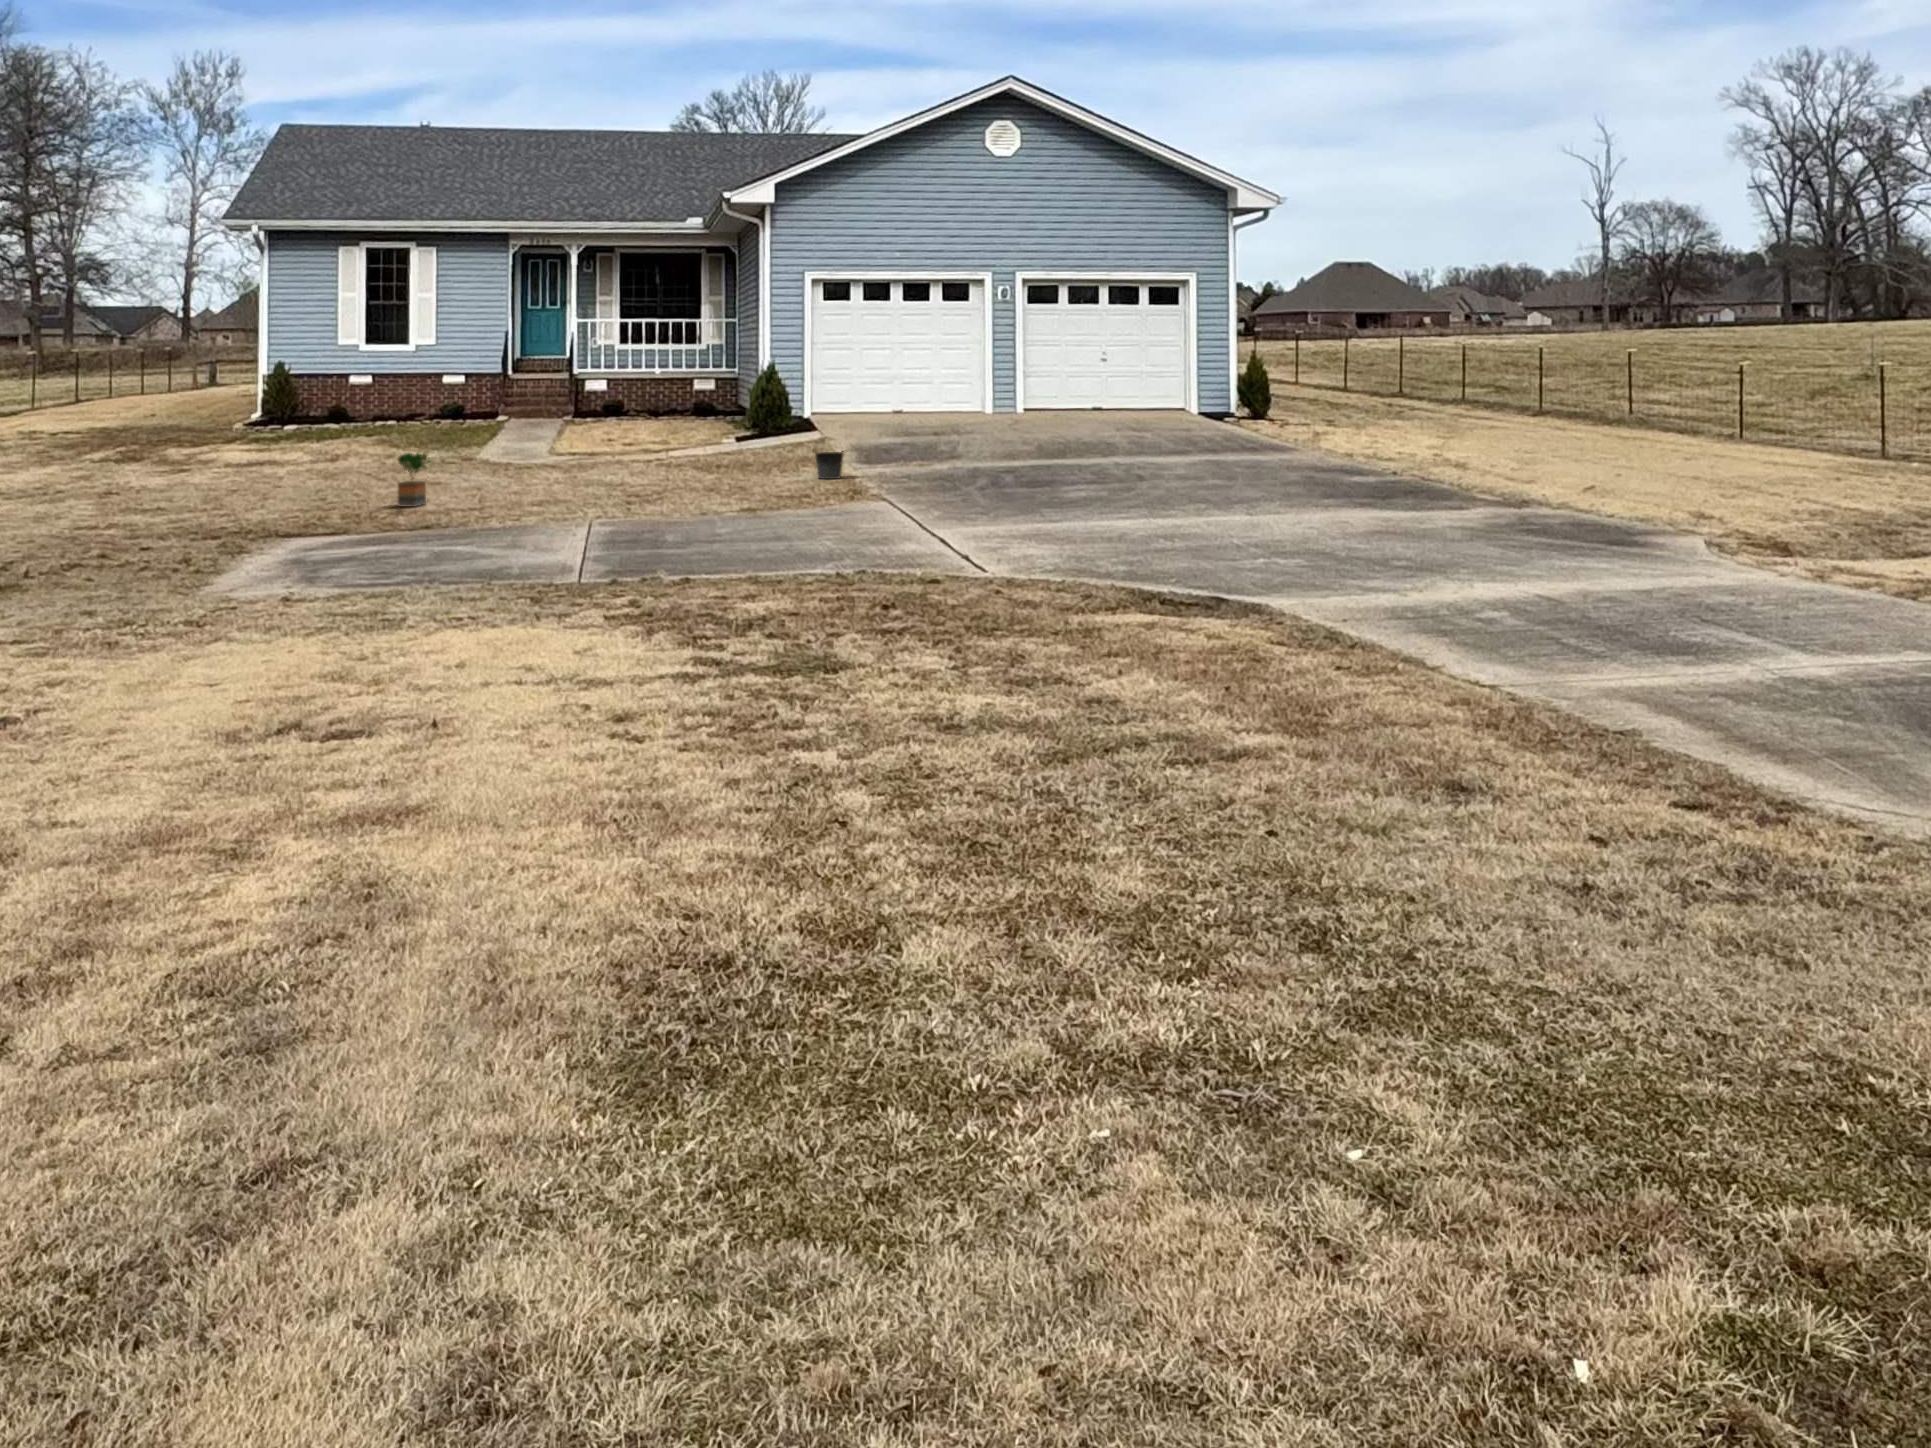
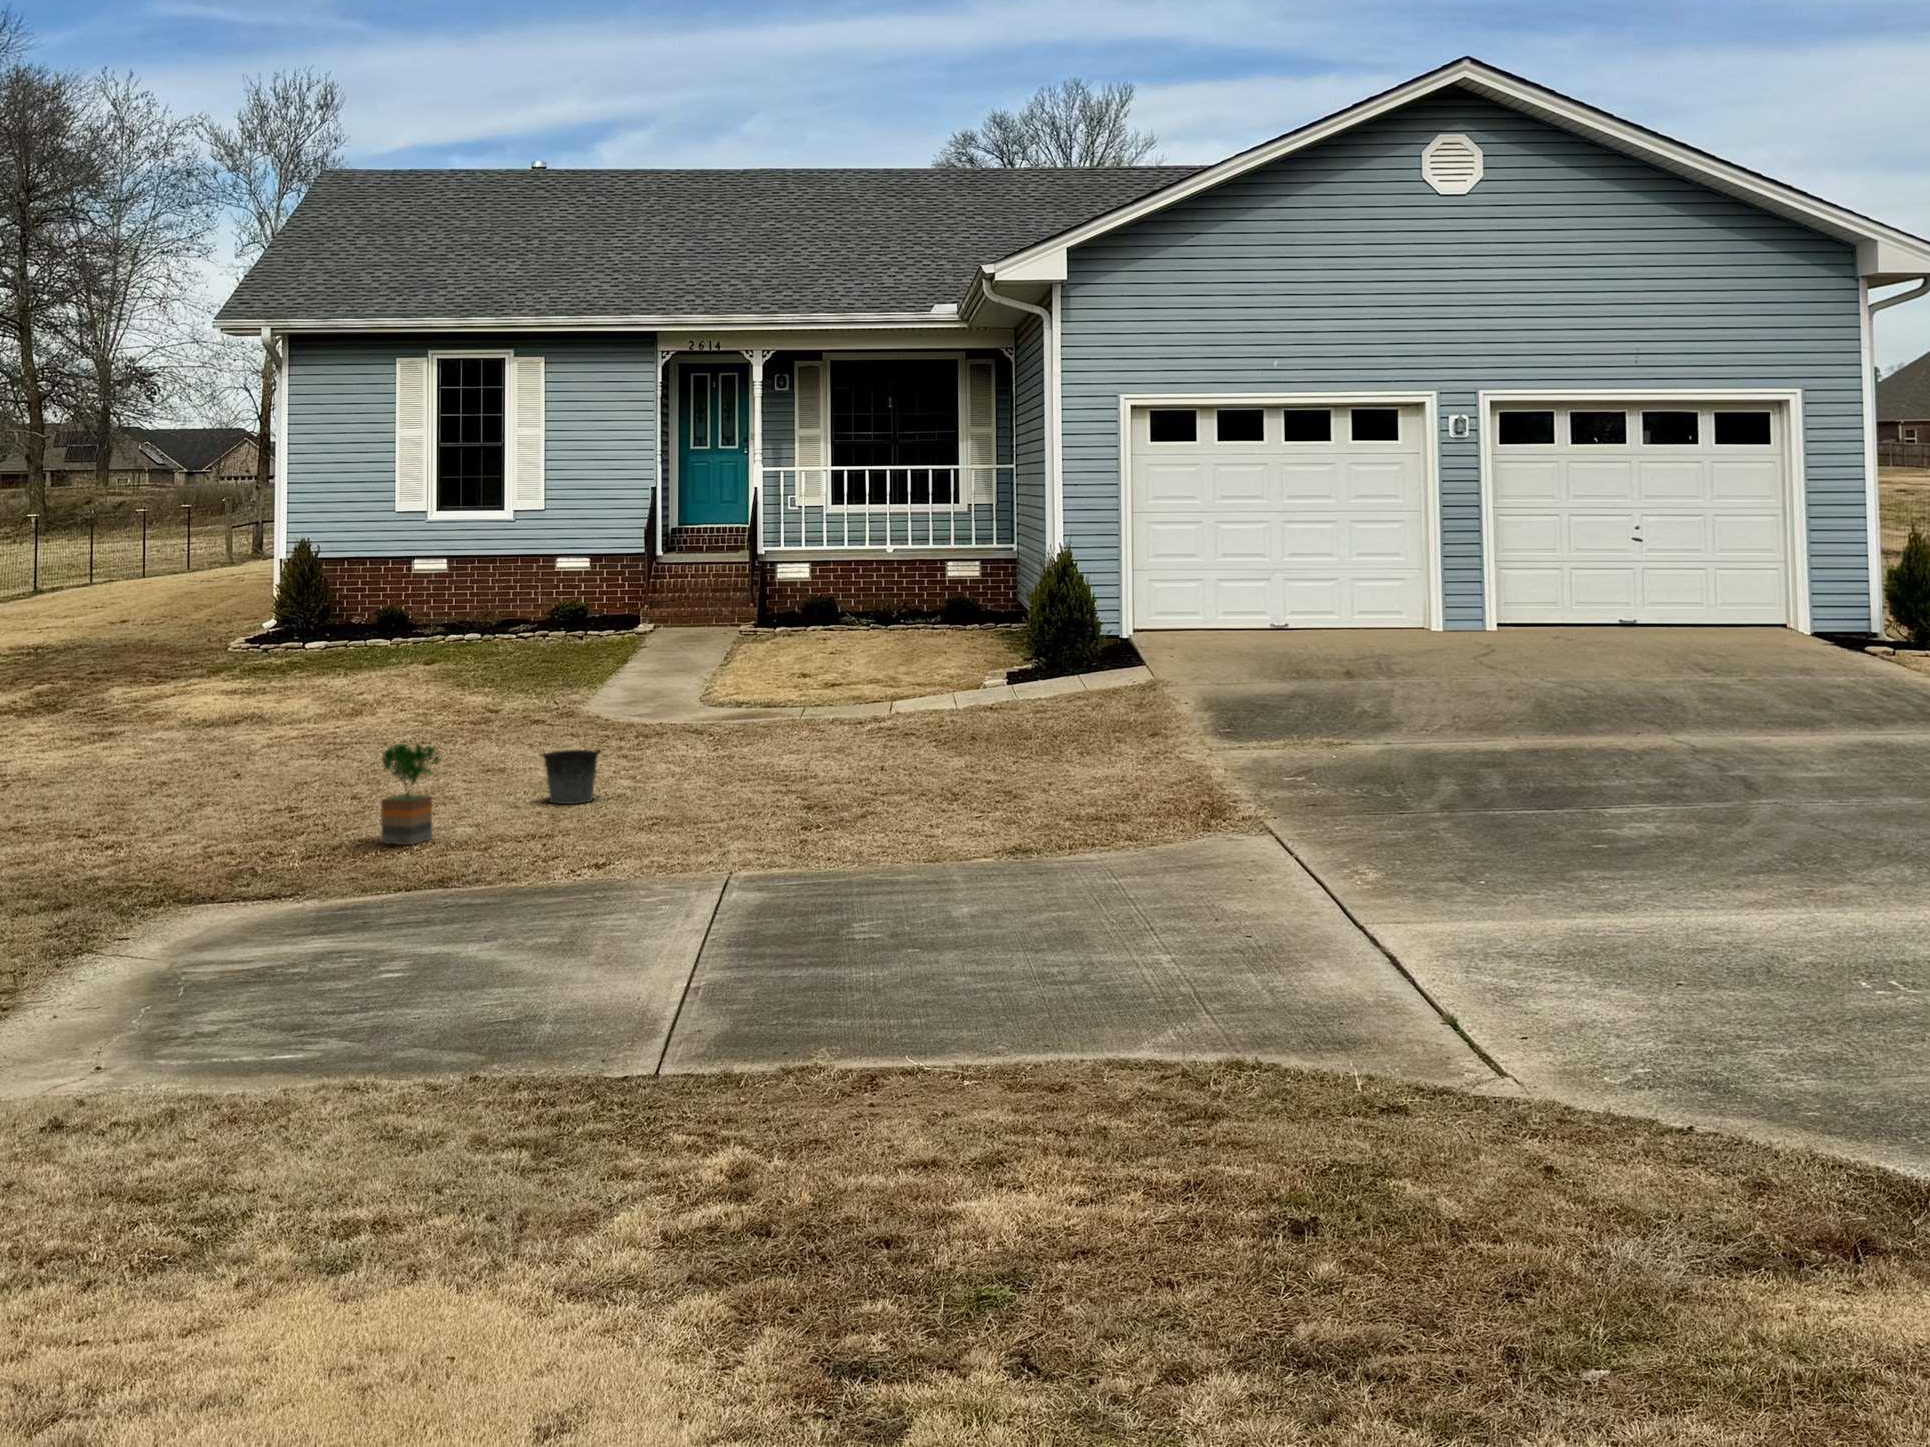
bucket: present [815,451,844,479] -> present [542,750,601,804]

